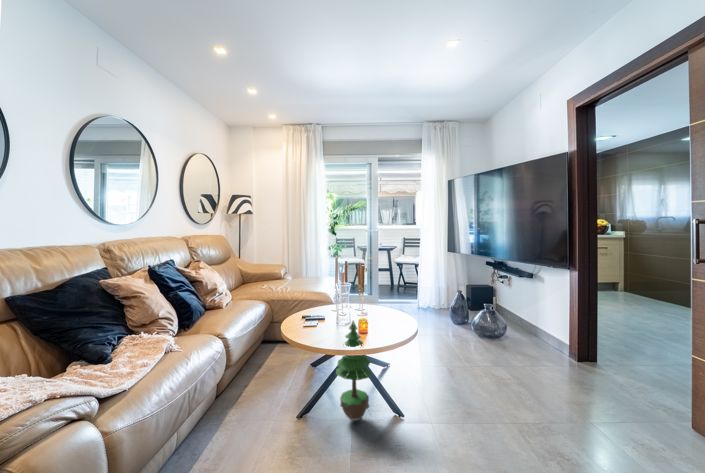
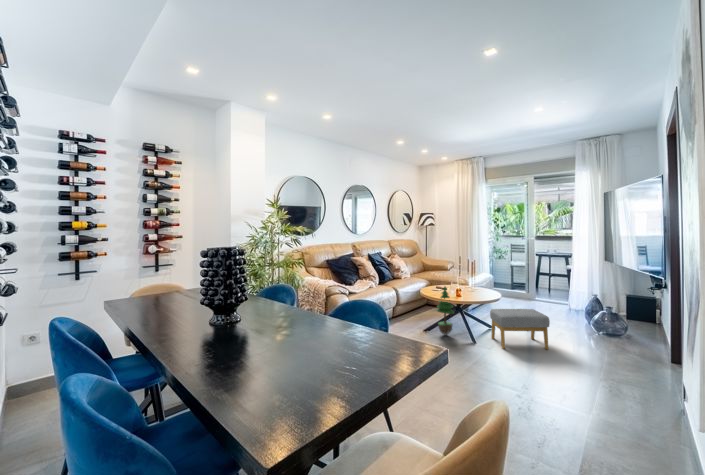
footstool: none [417,331,503,419] -> present [490,309,550,349]

